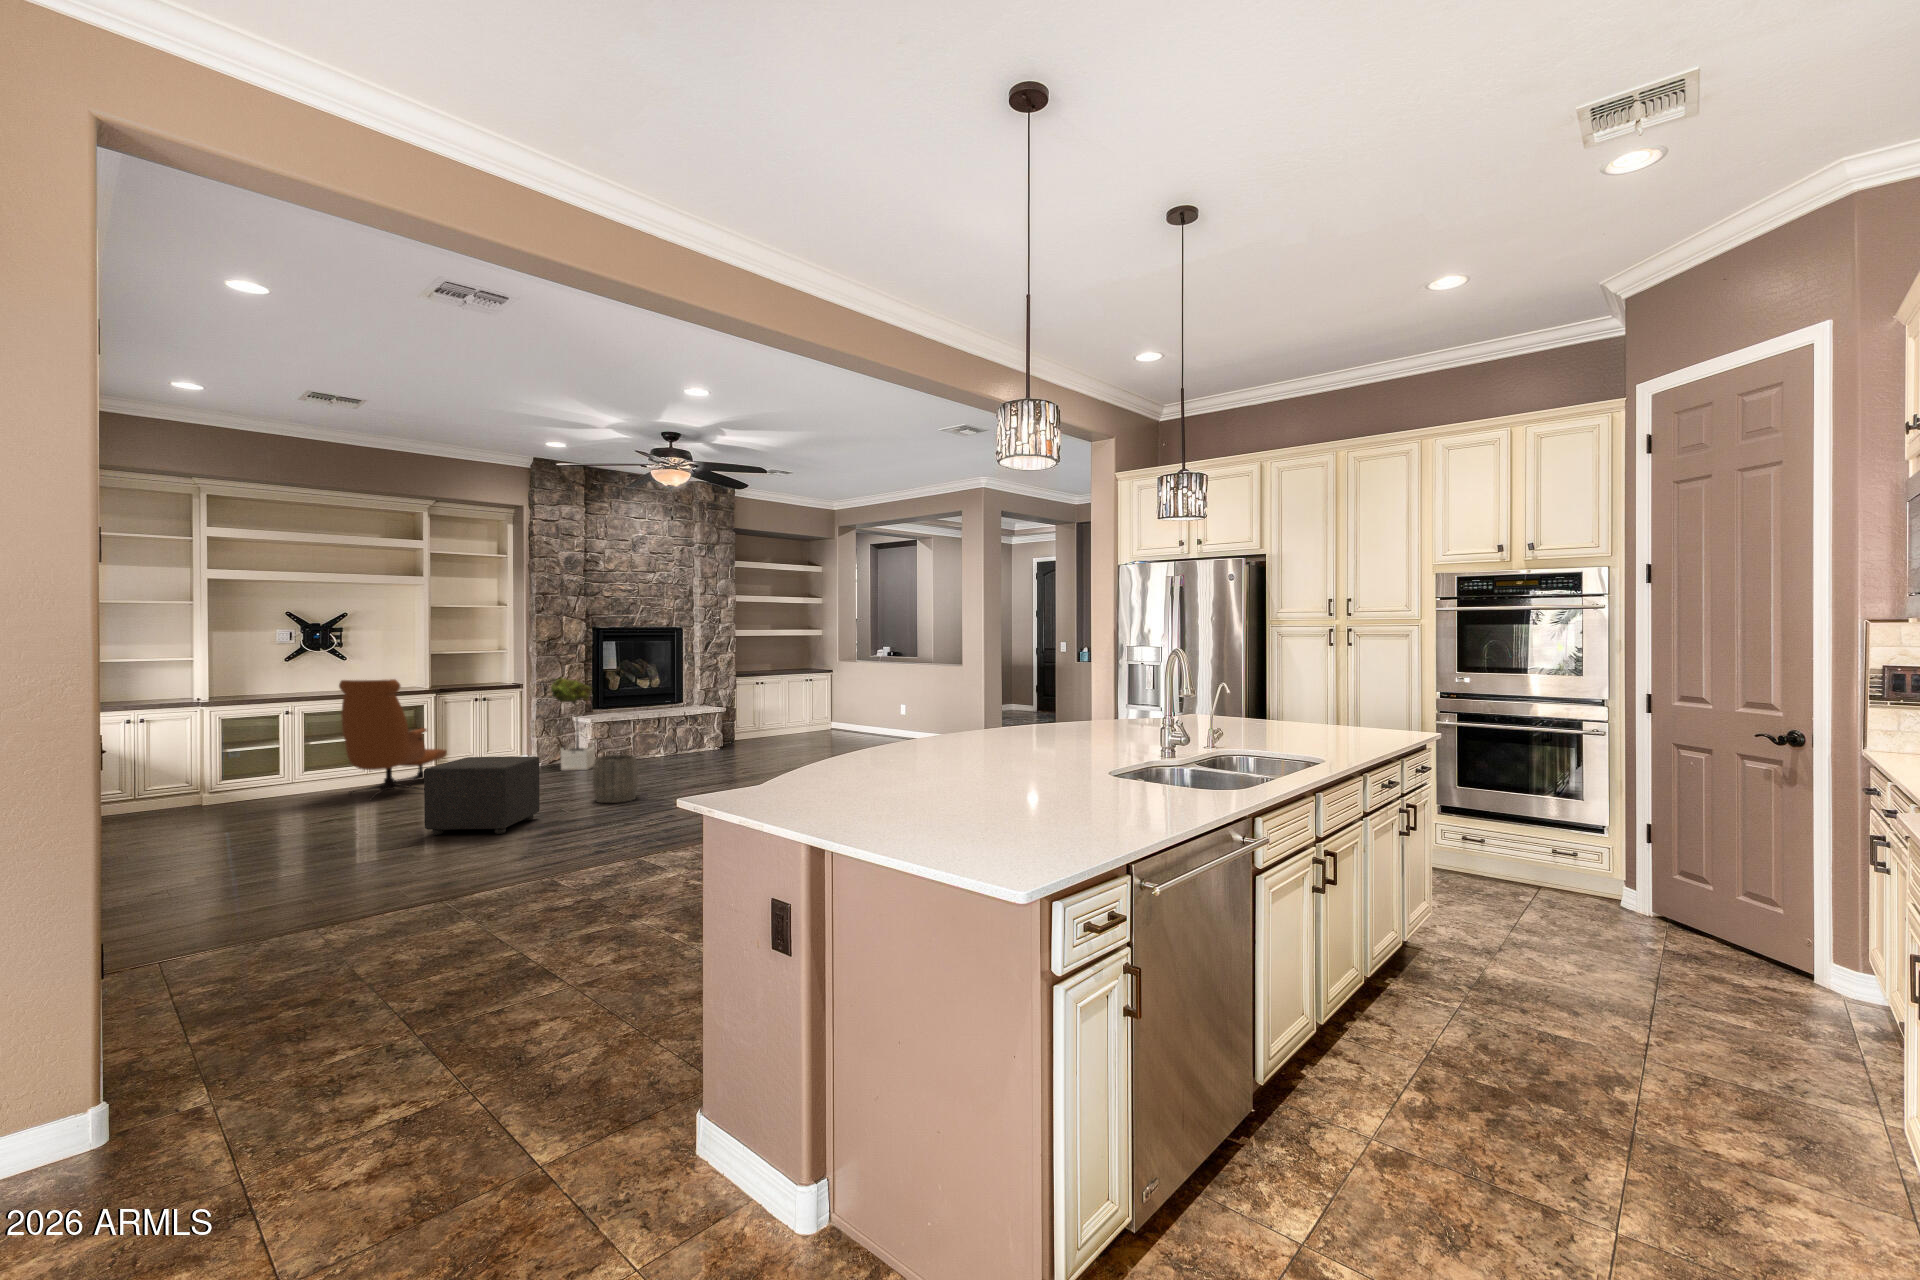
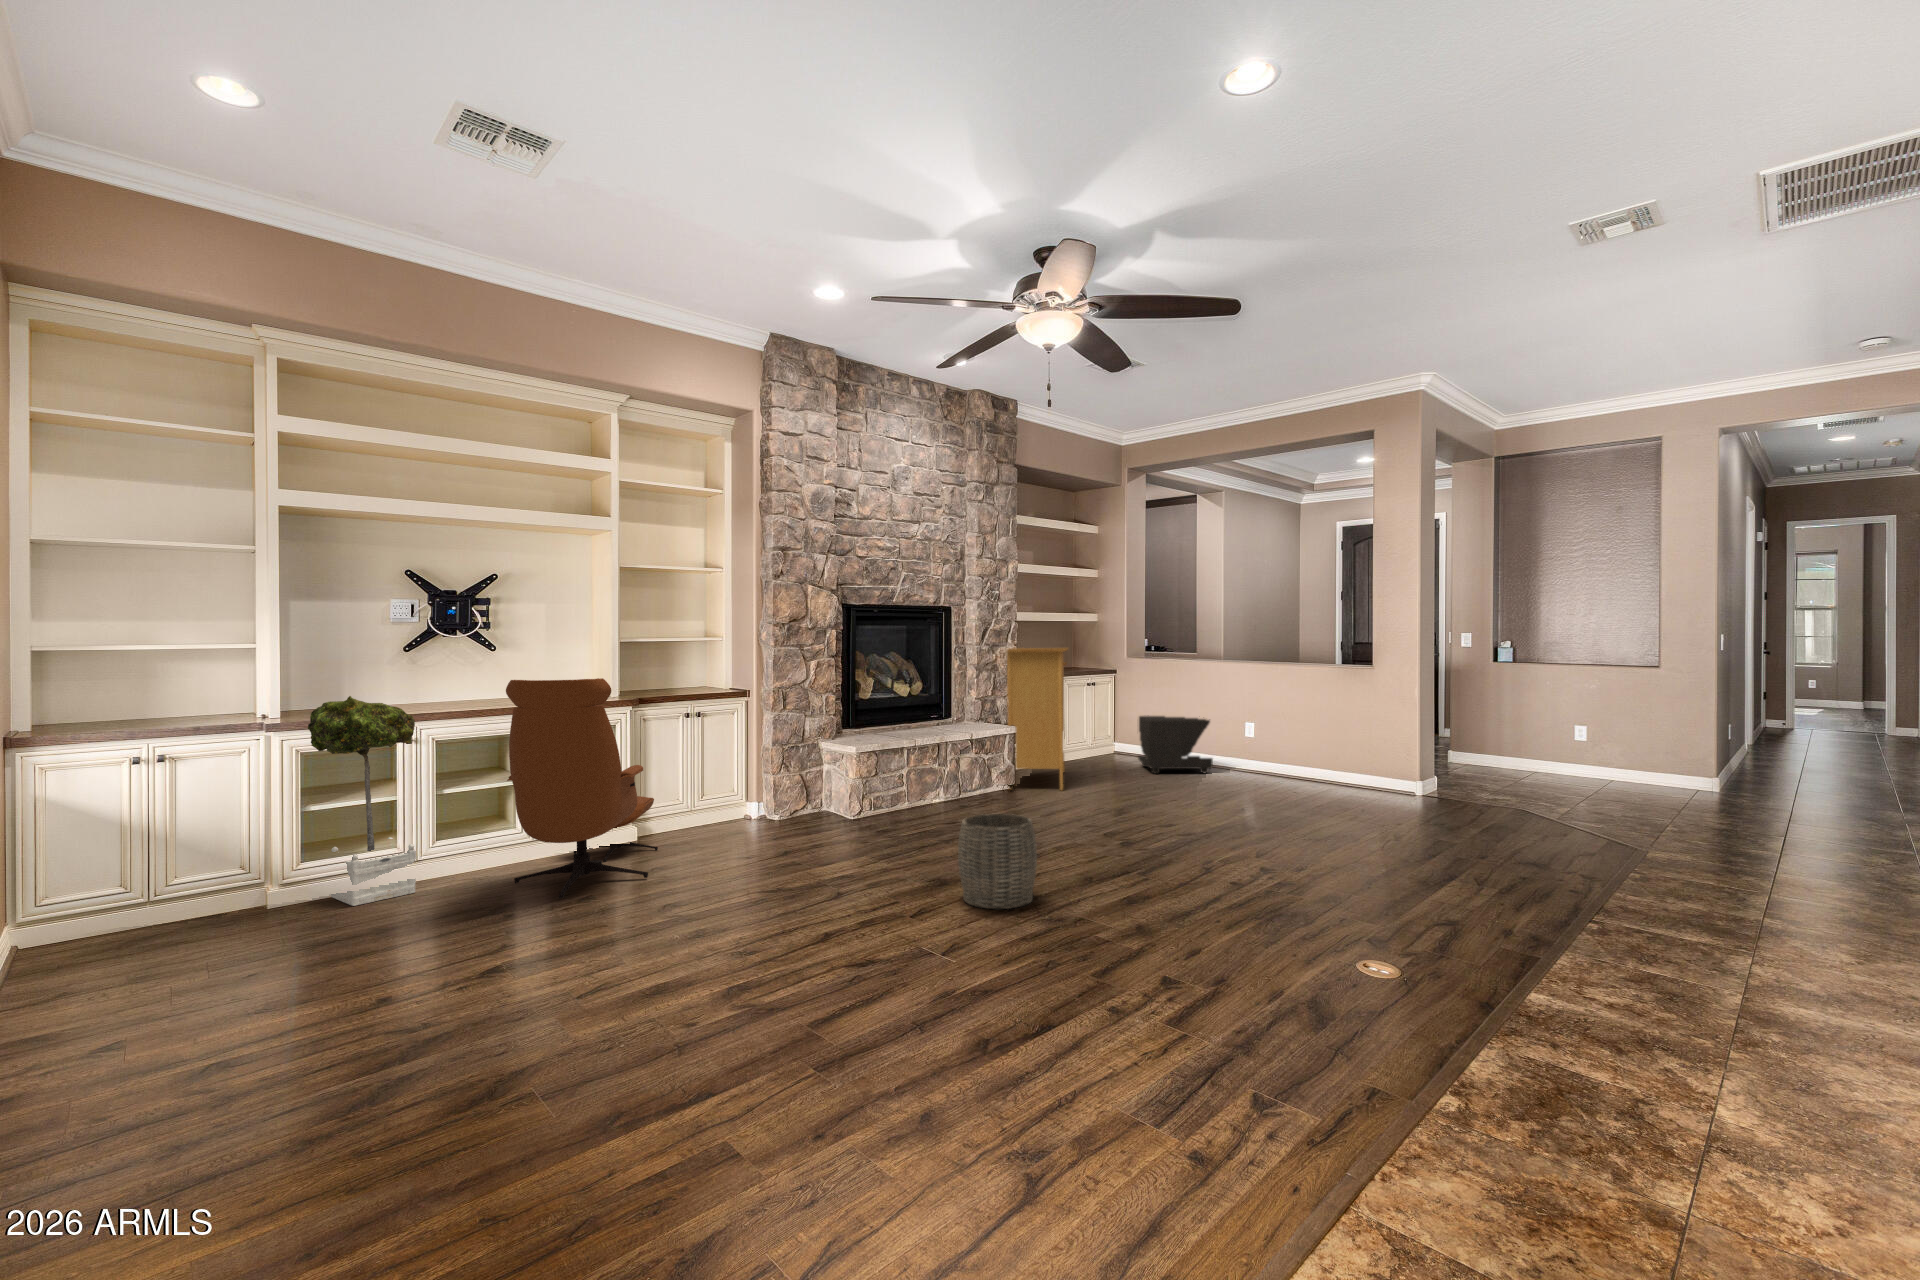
console table: none [716,654,783,751] -> present [1007,648,1068,790]
potted tree: present [551,678,595,770] -> present [308,696,416,906]
ottoman: present [424,756,540,835] -> present [1138,716,1213,774]

